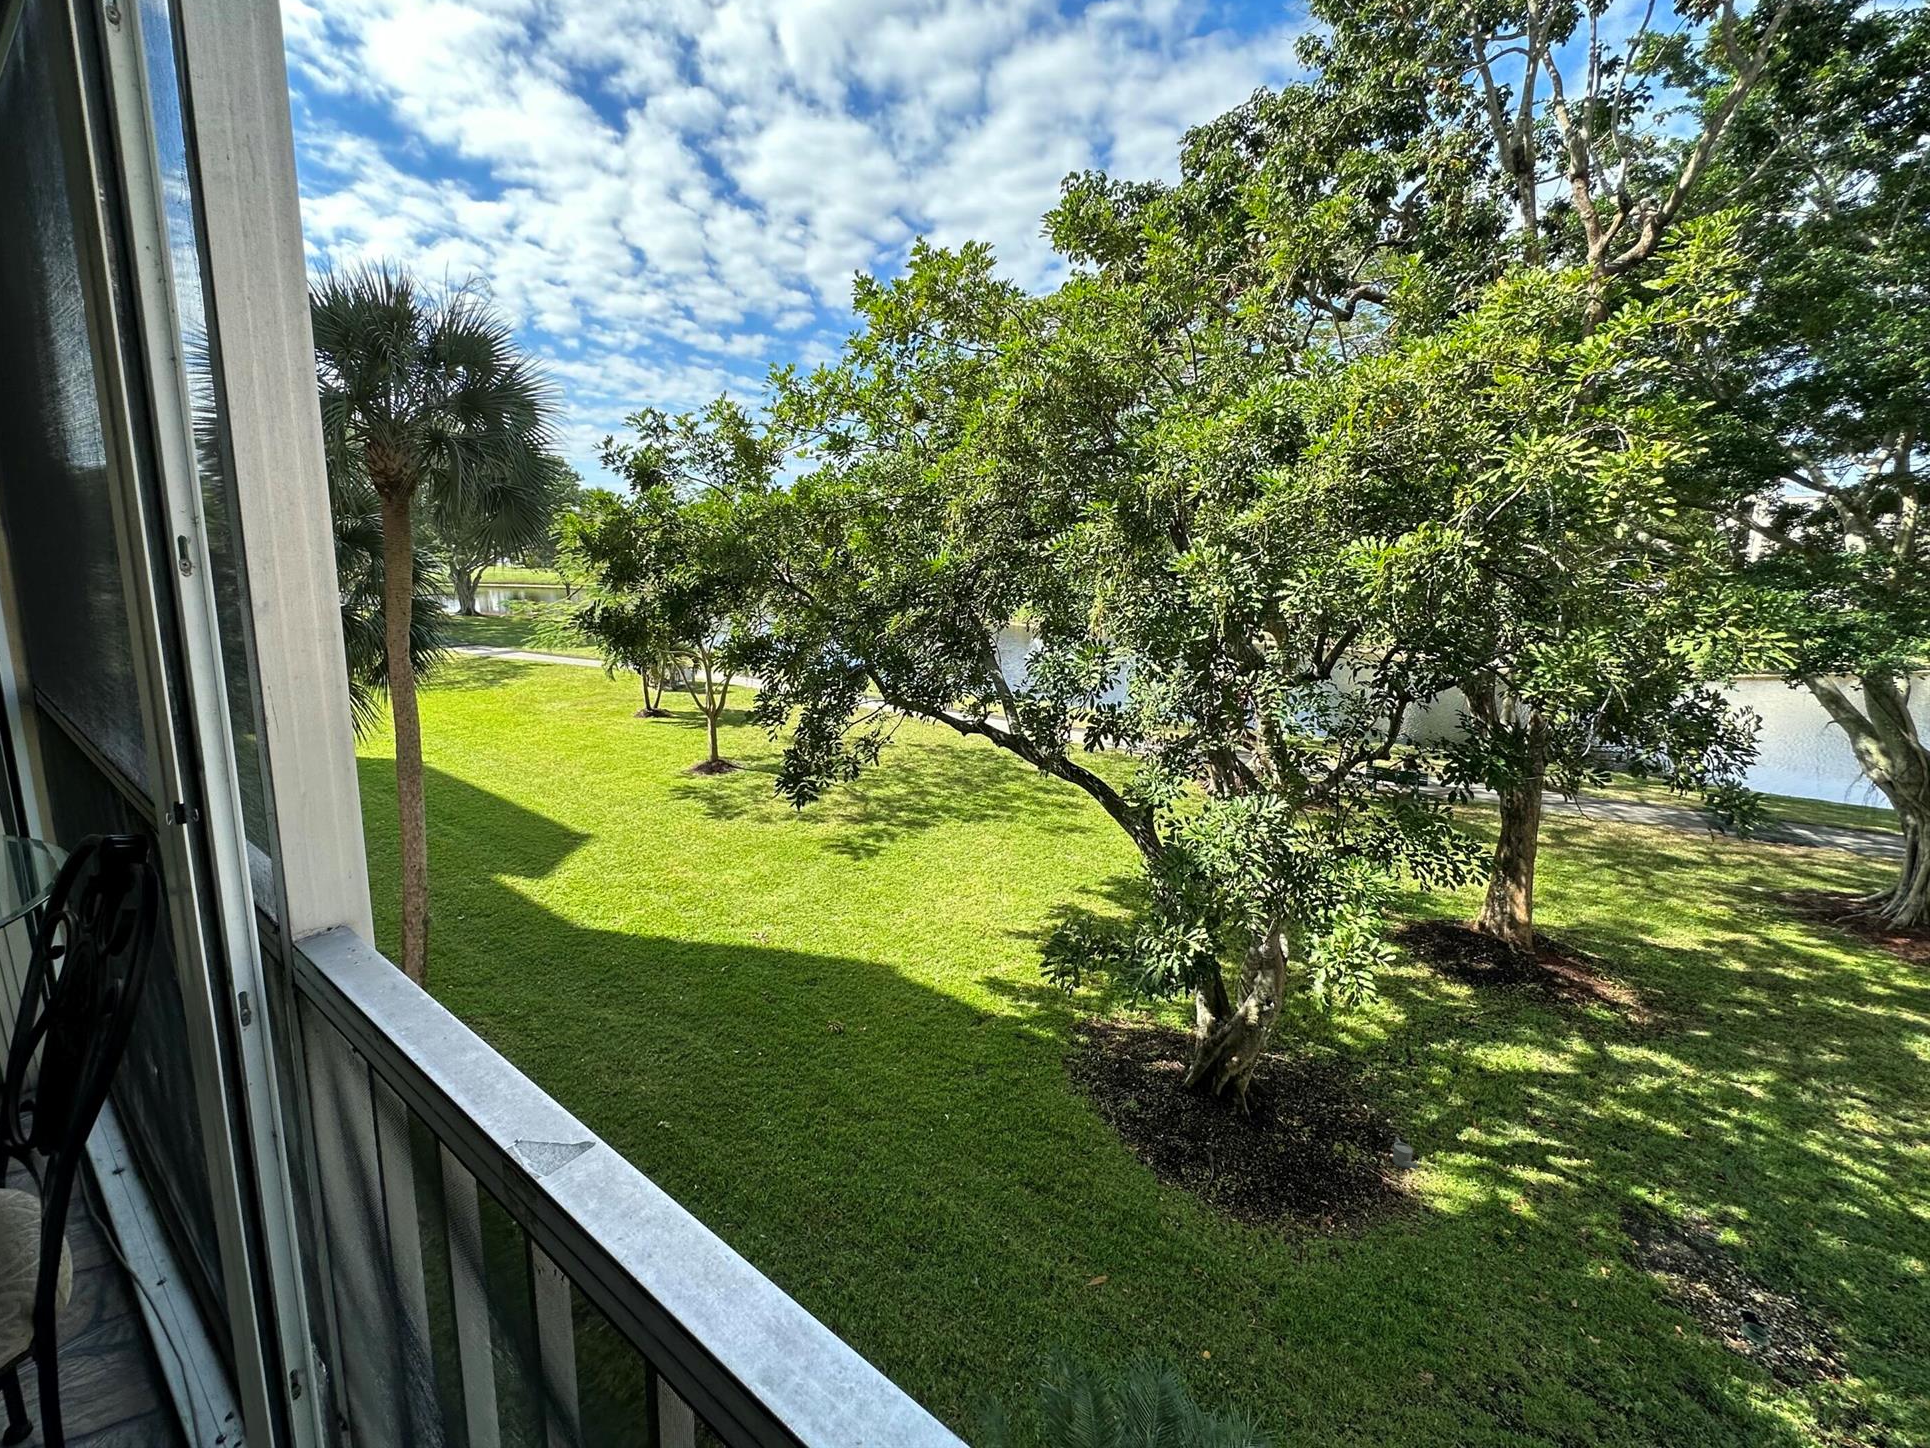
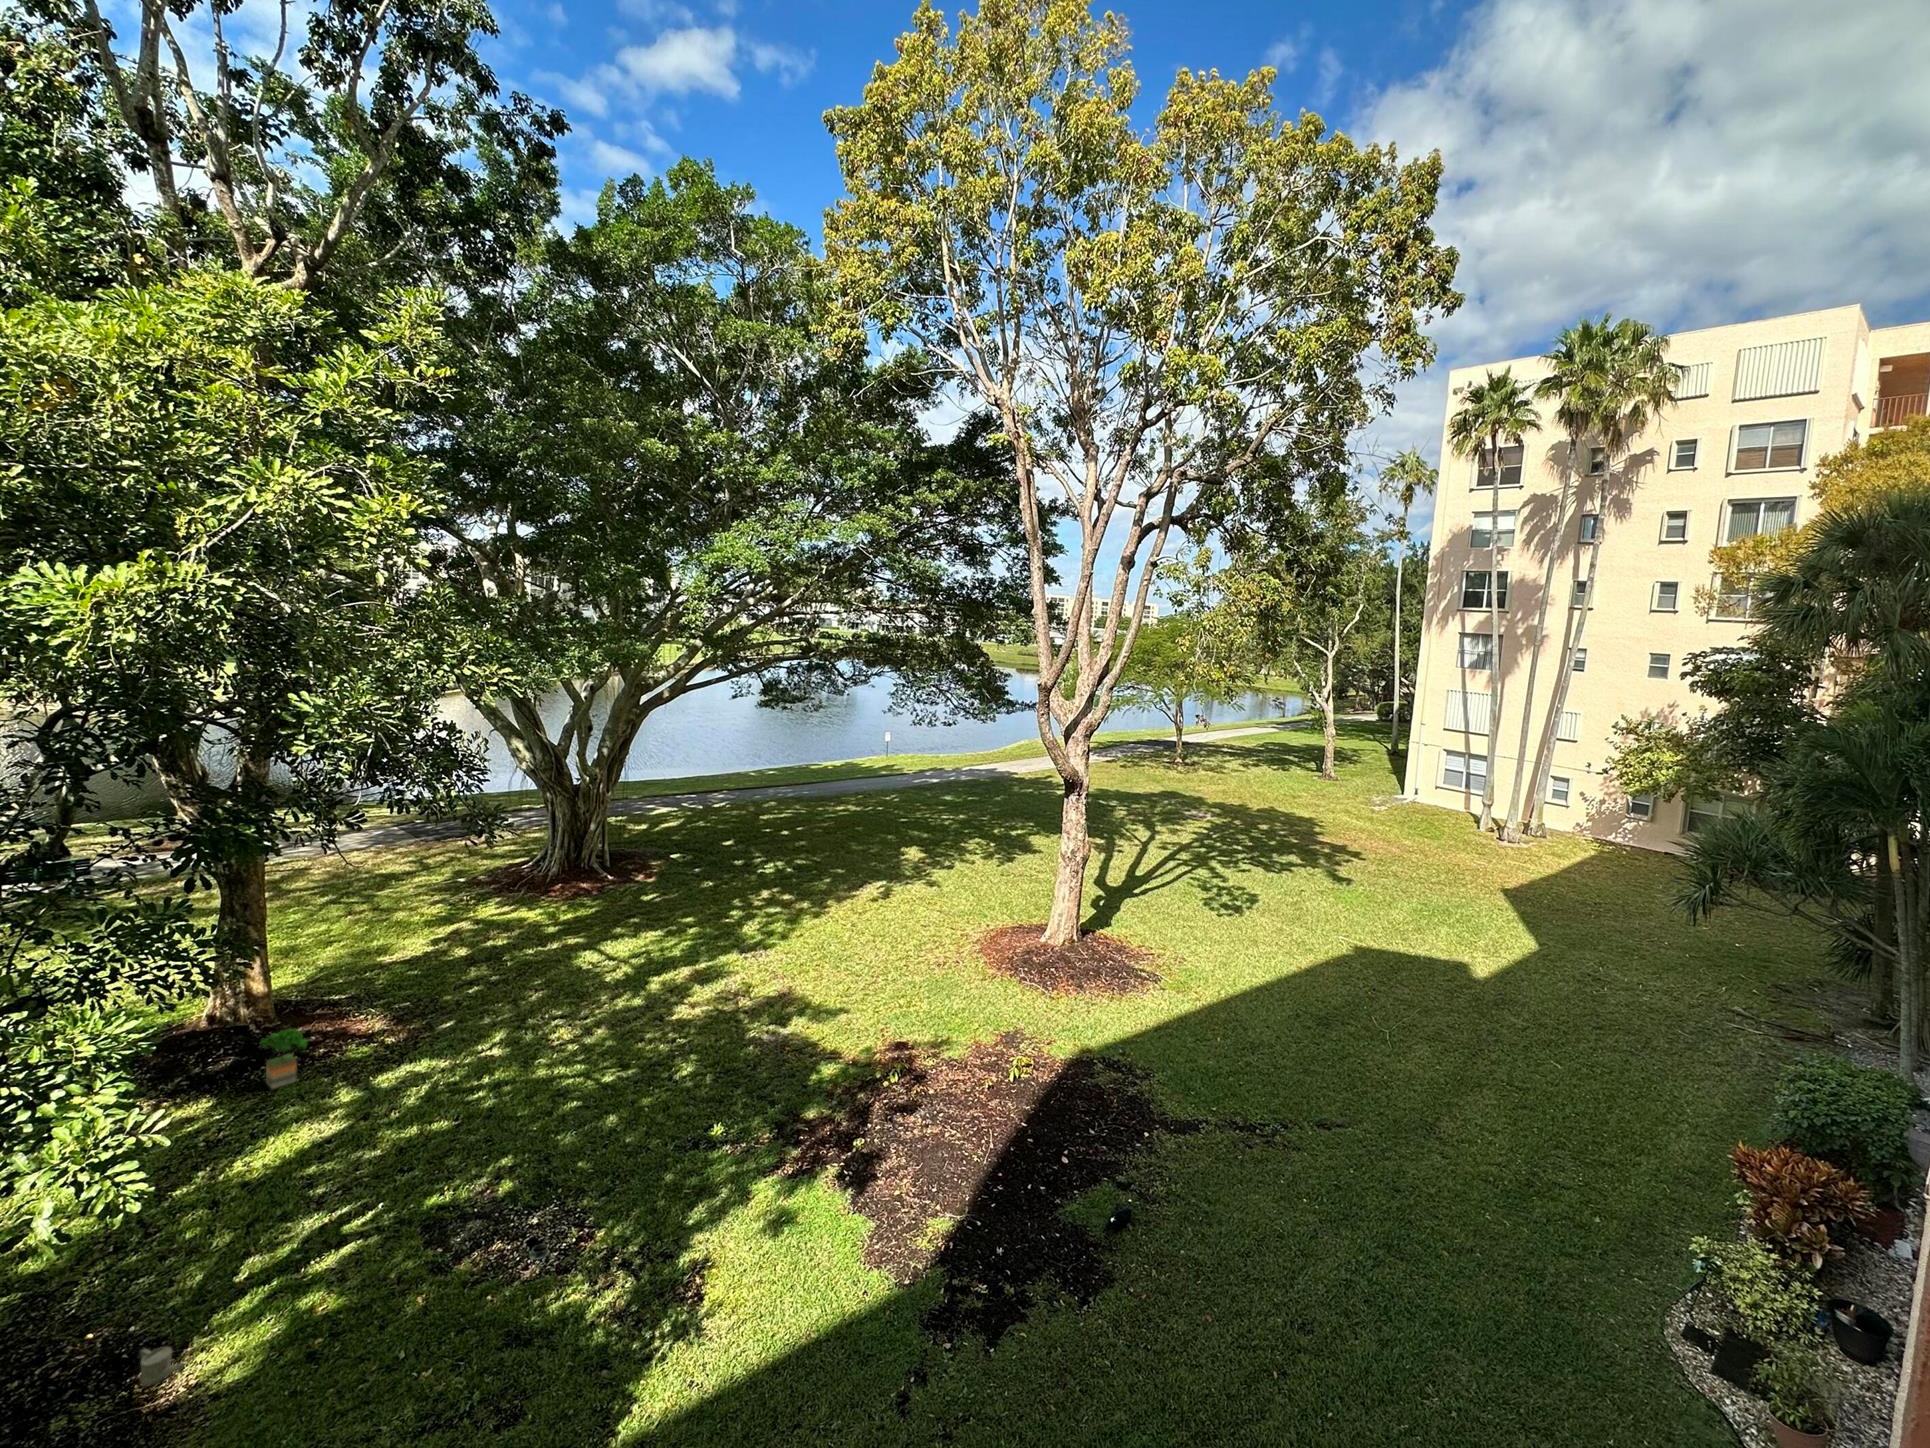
potted tree: none [1512,959,1552,1012] -> present [260,1029,307,1089]

